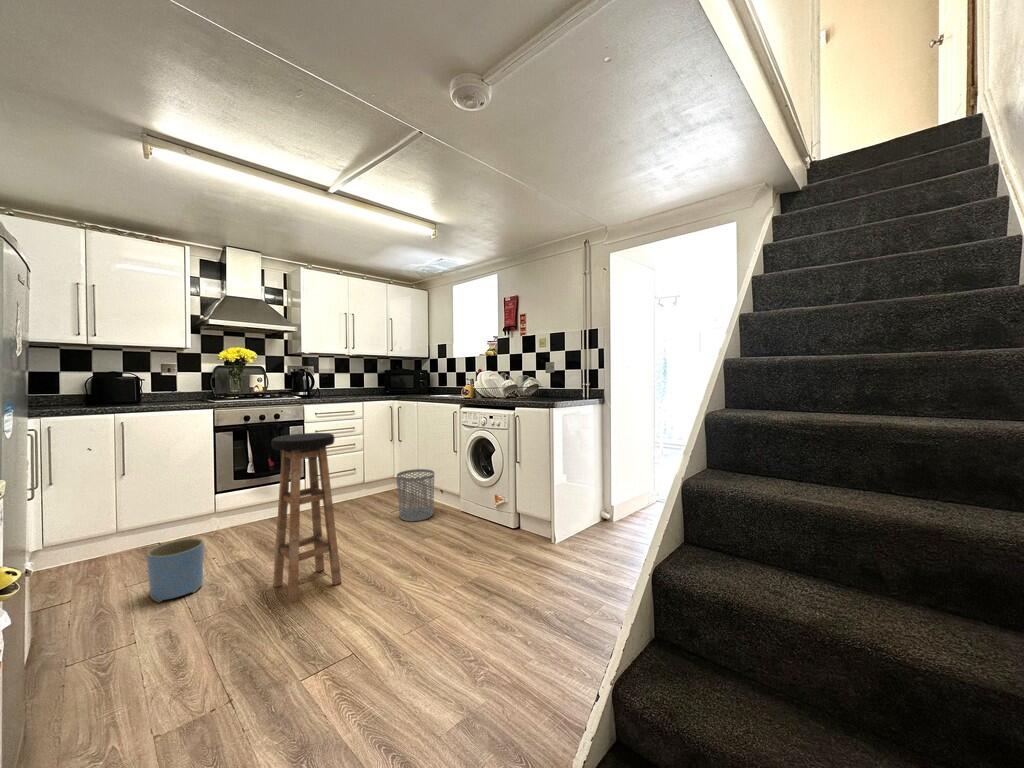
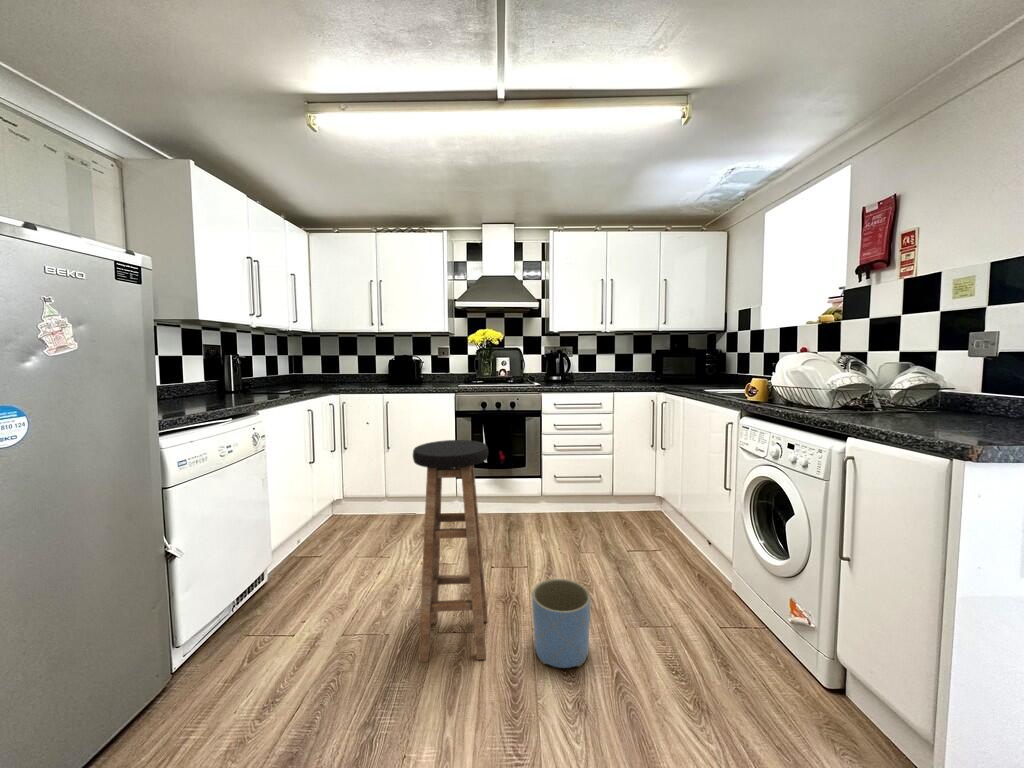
waste bin: present [397,469,434,521] -> none [628,500,687,585]
planter: present [147,538,204,602] -> present [532,579,591,668]

